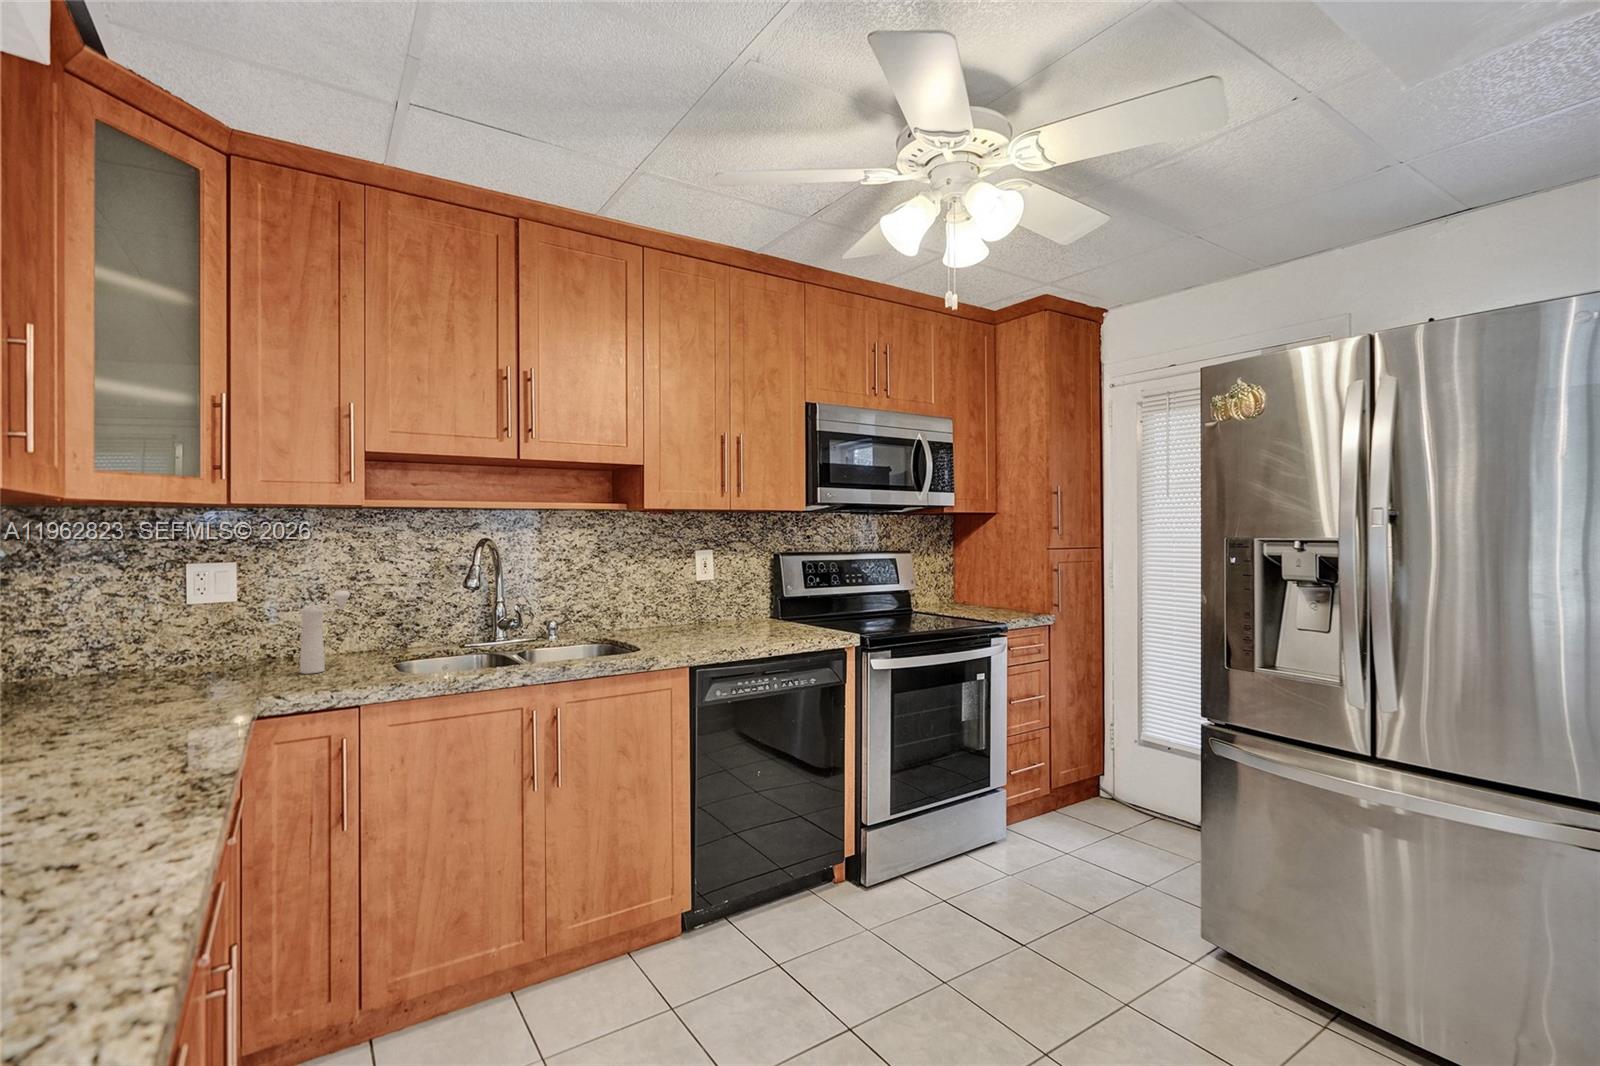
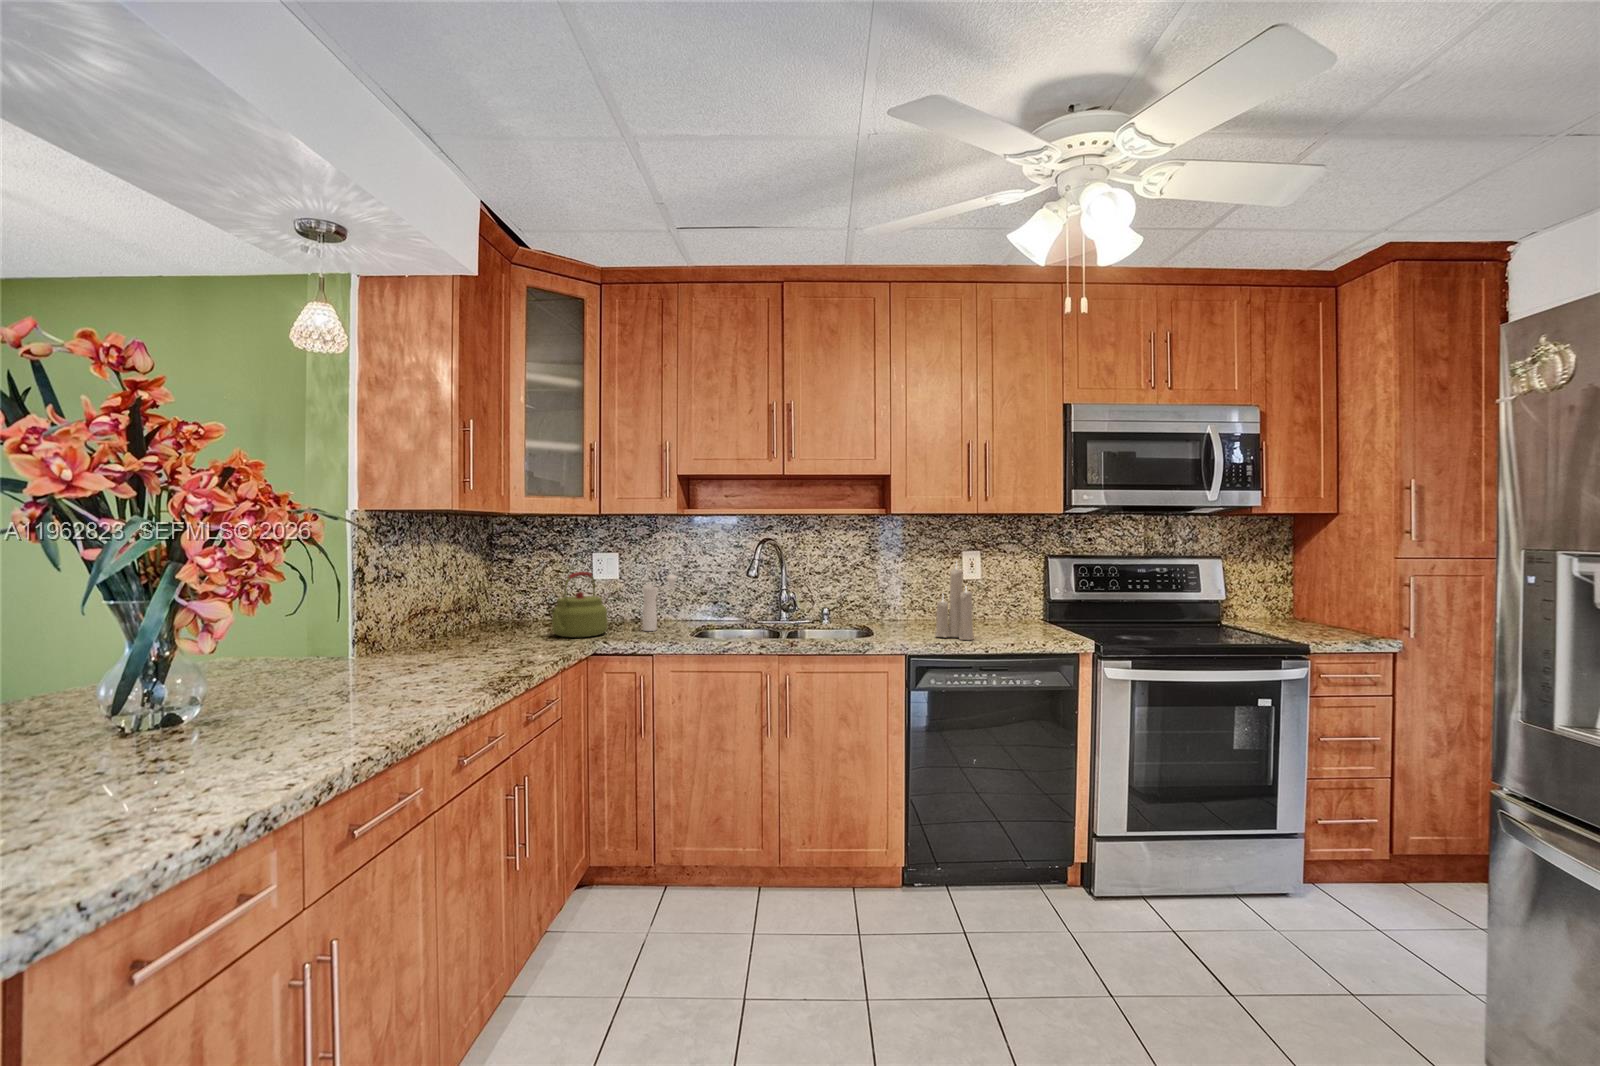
candle: none [703,552,746,644] -> present [935,568,974,640]
kettle: none [136,590,244,696] -> present [551,572,608,637]

